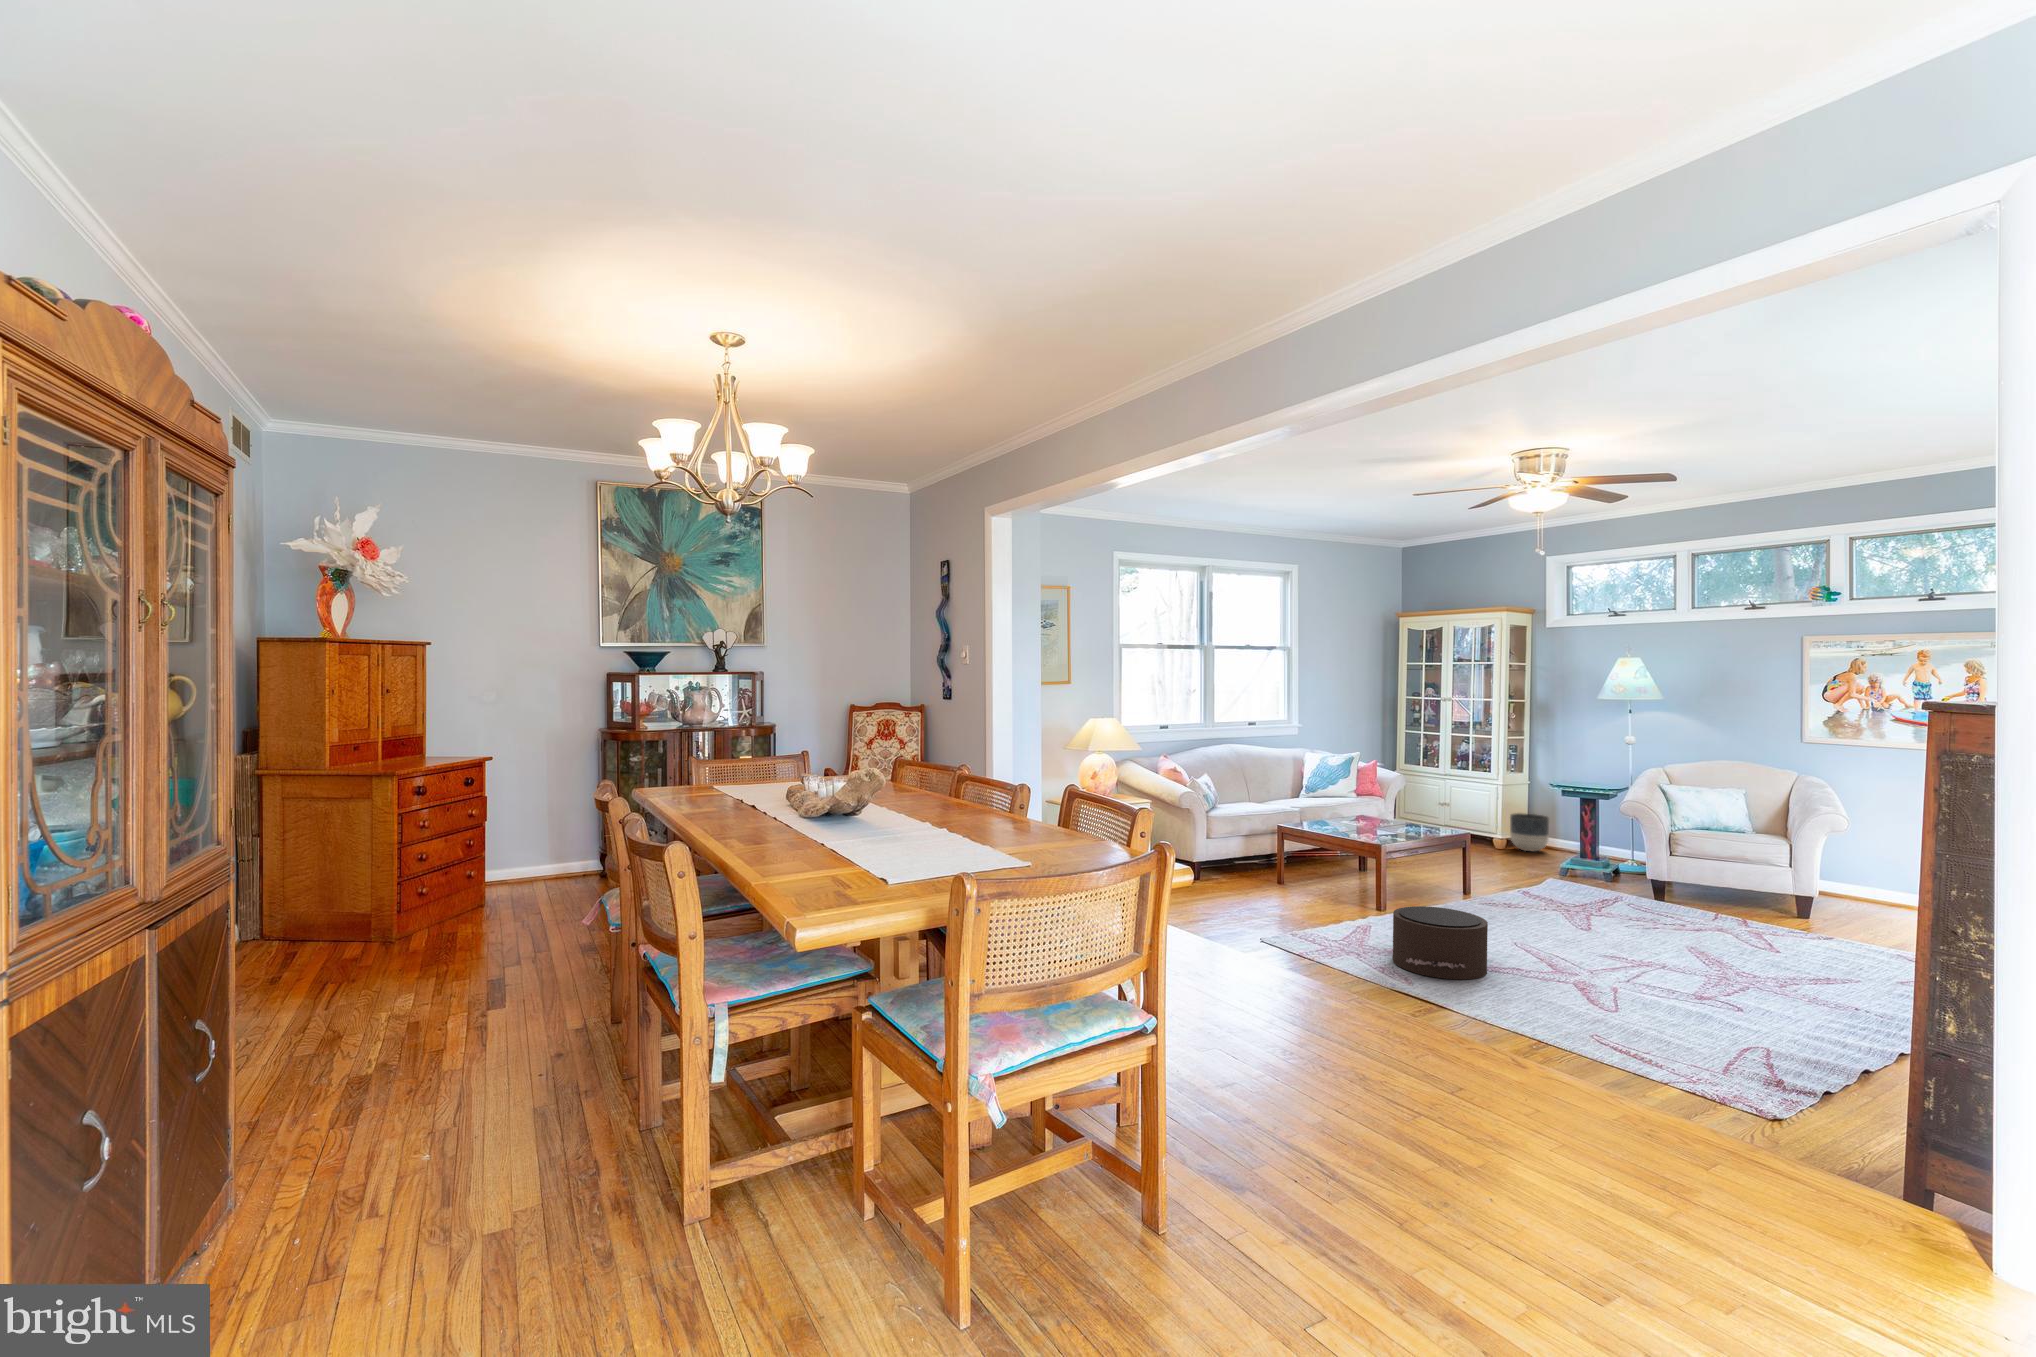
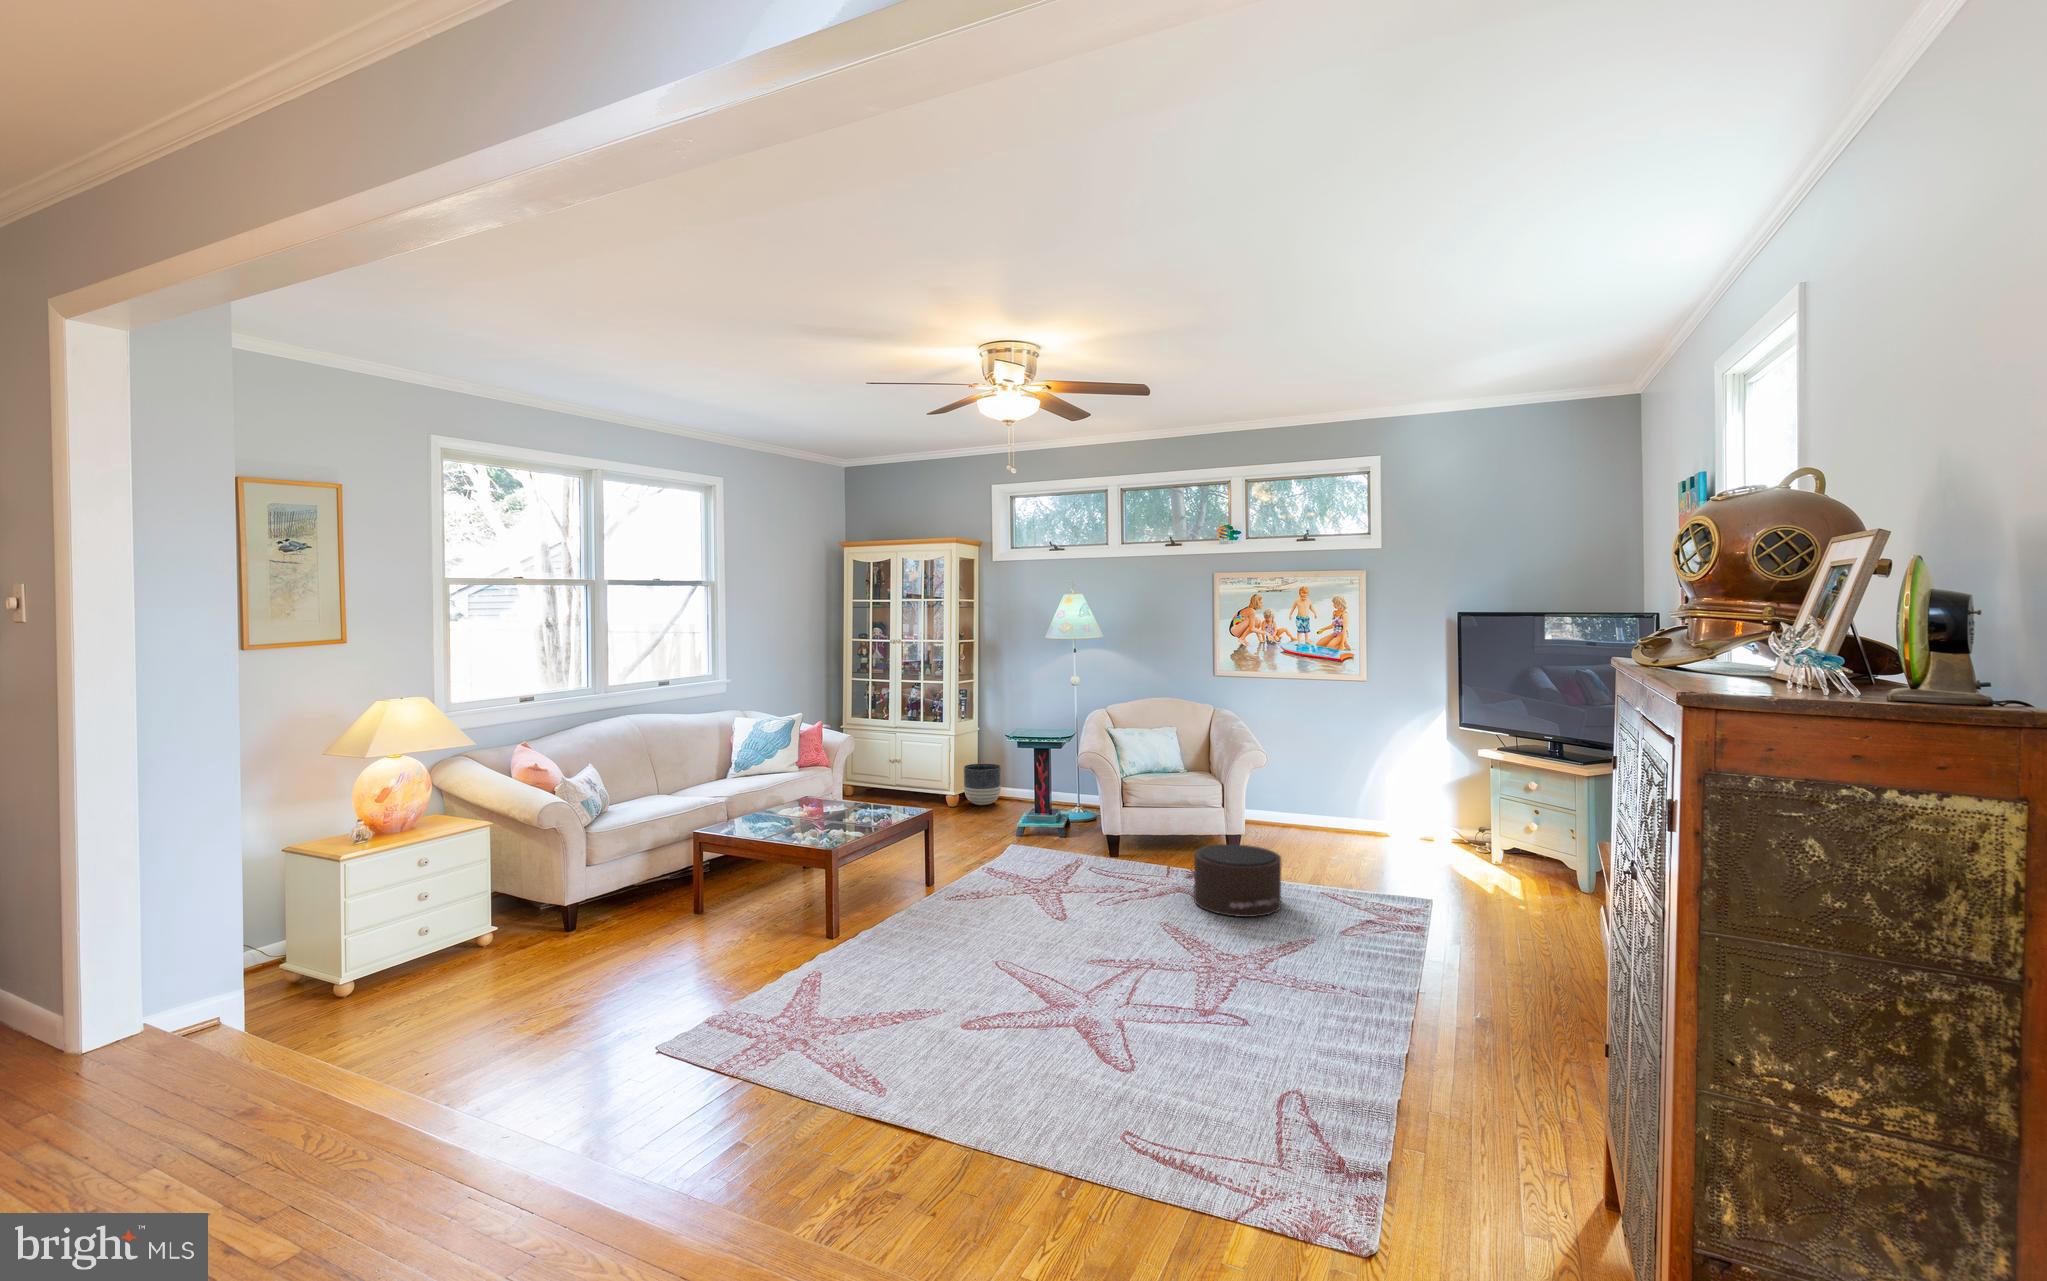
pouf: present [1393,906,1488,980] -> present [1185,844,1281,917]

